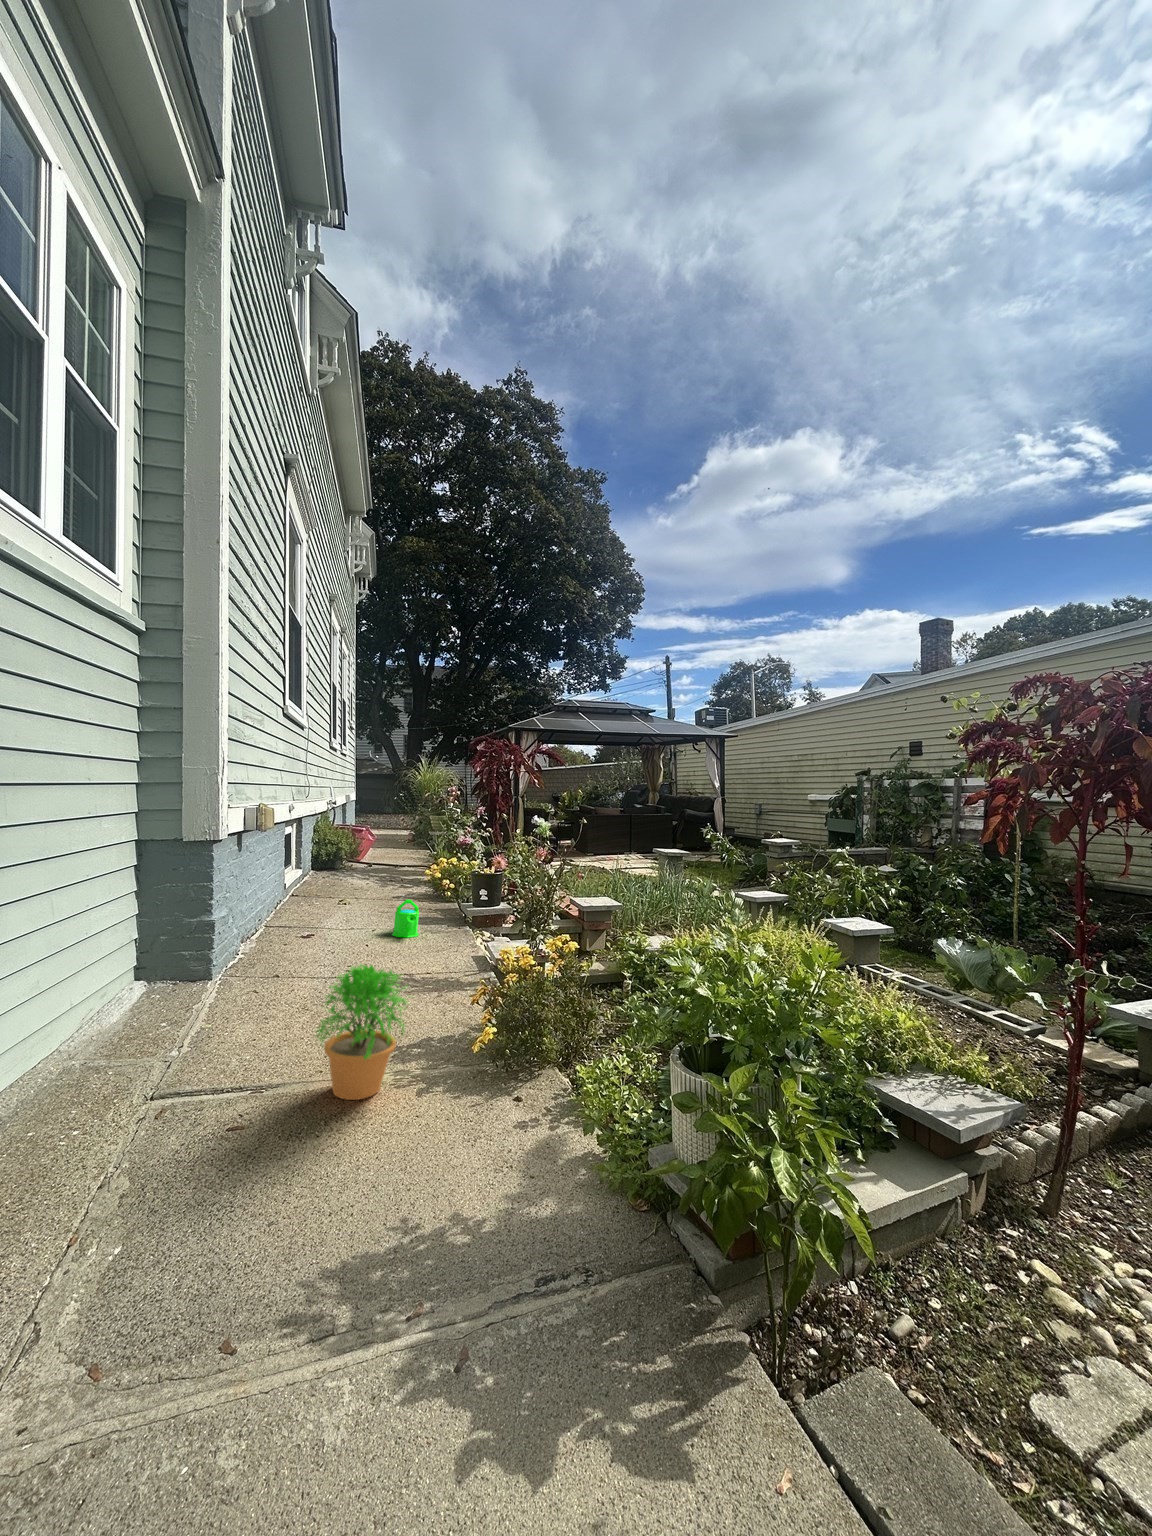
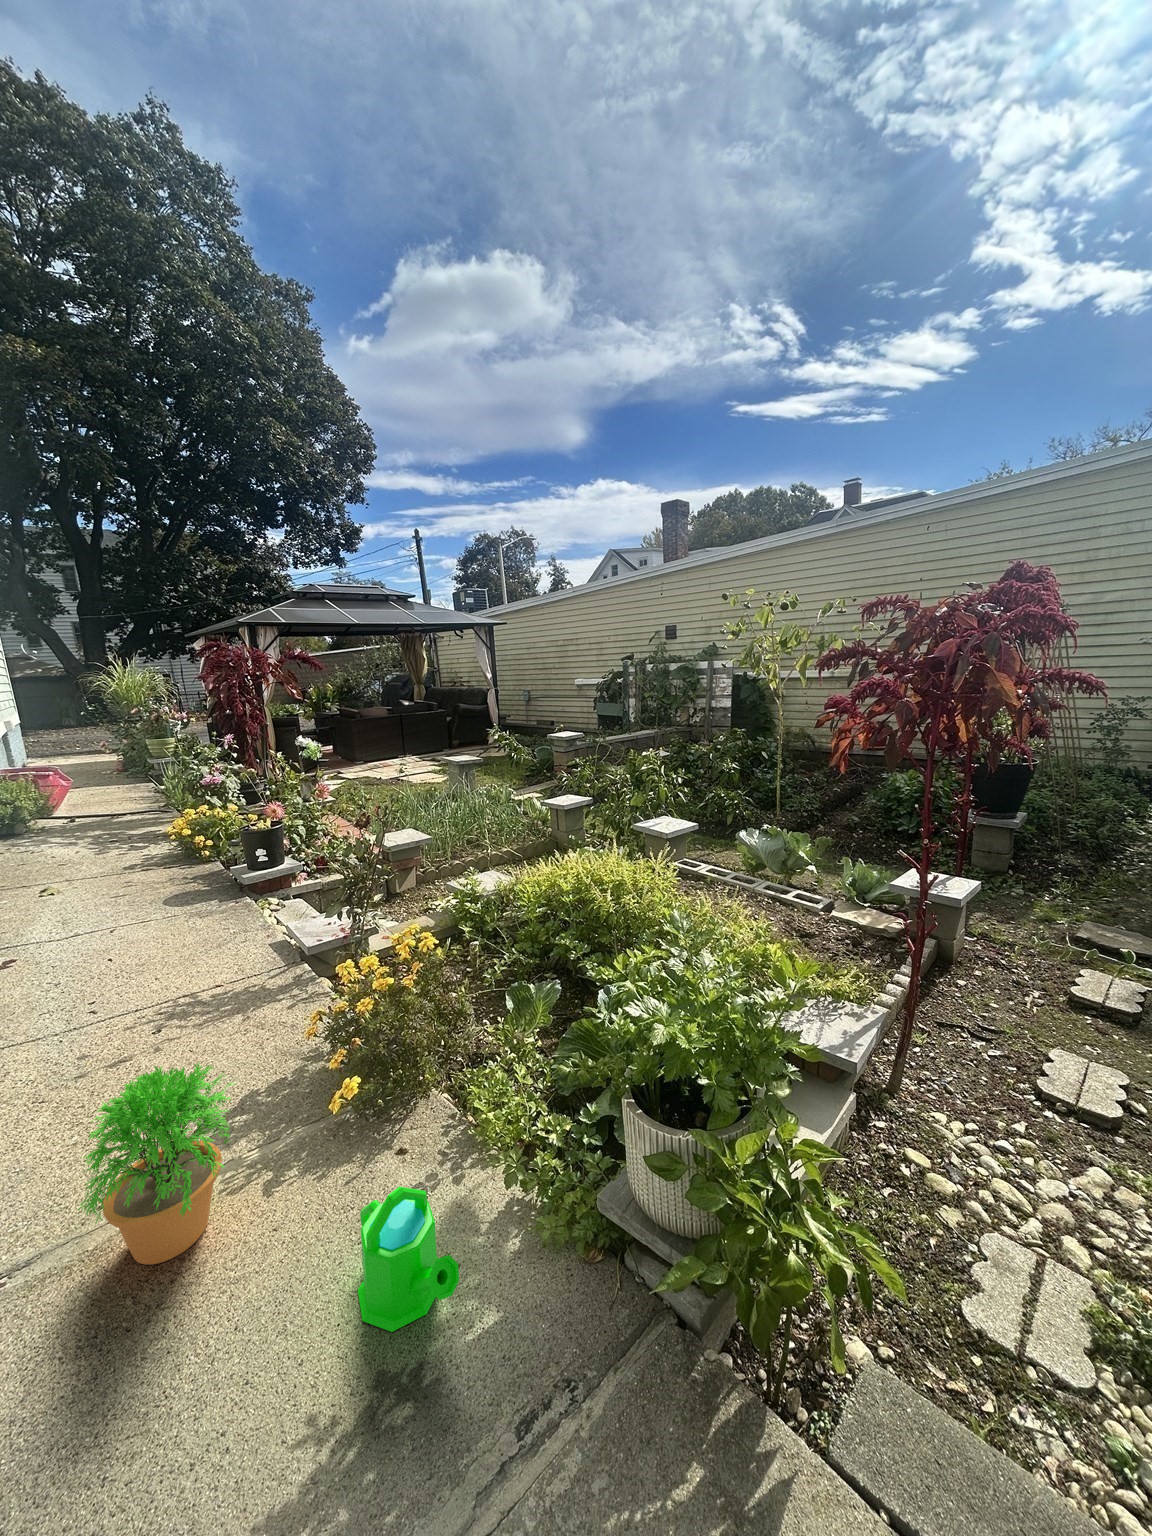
watering can: present [392,900,419,938] -> present [358,1187,459,1332]

